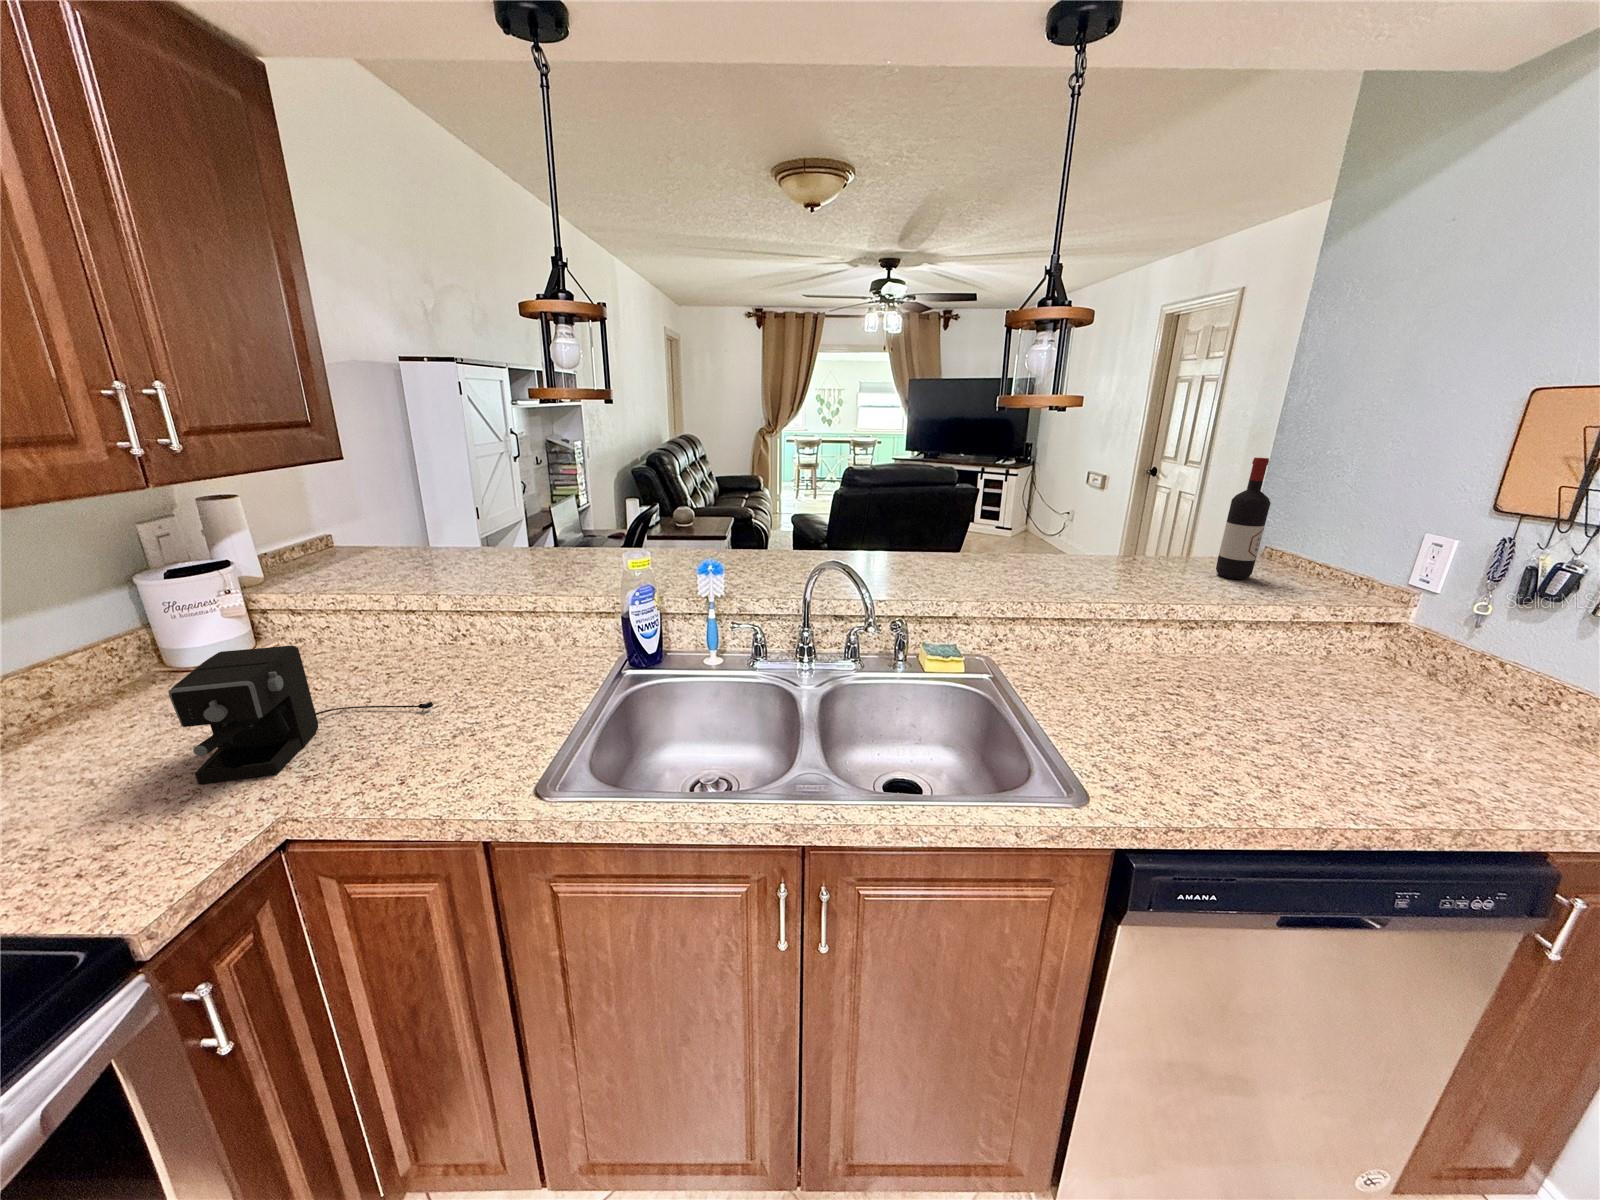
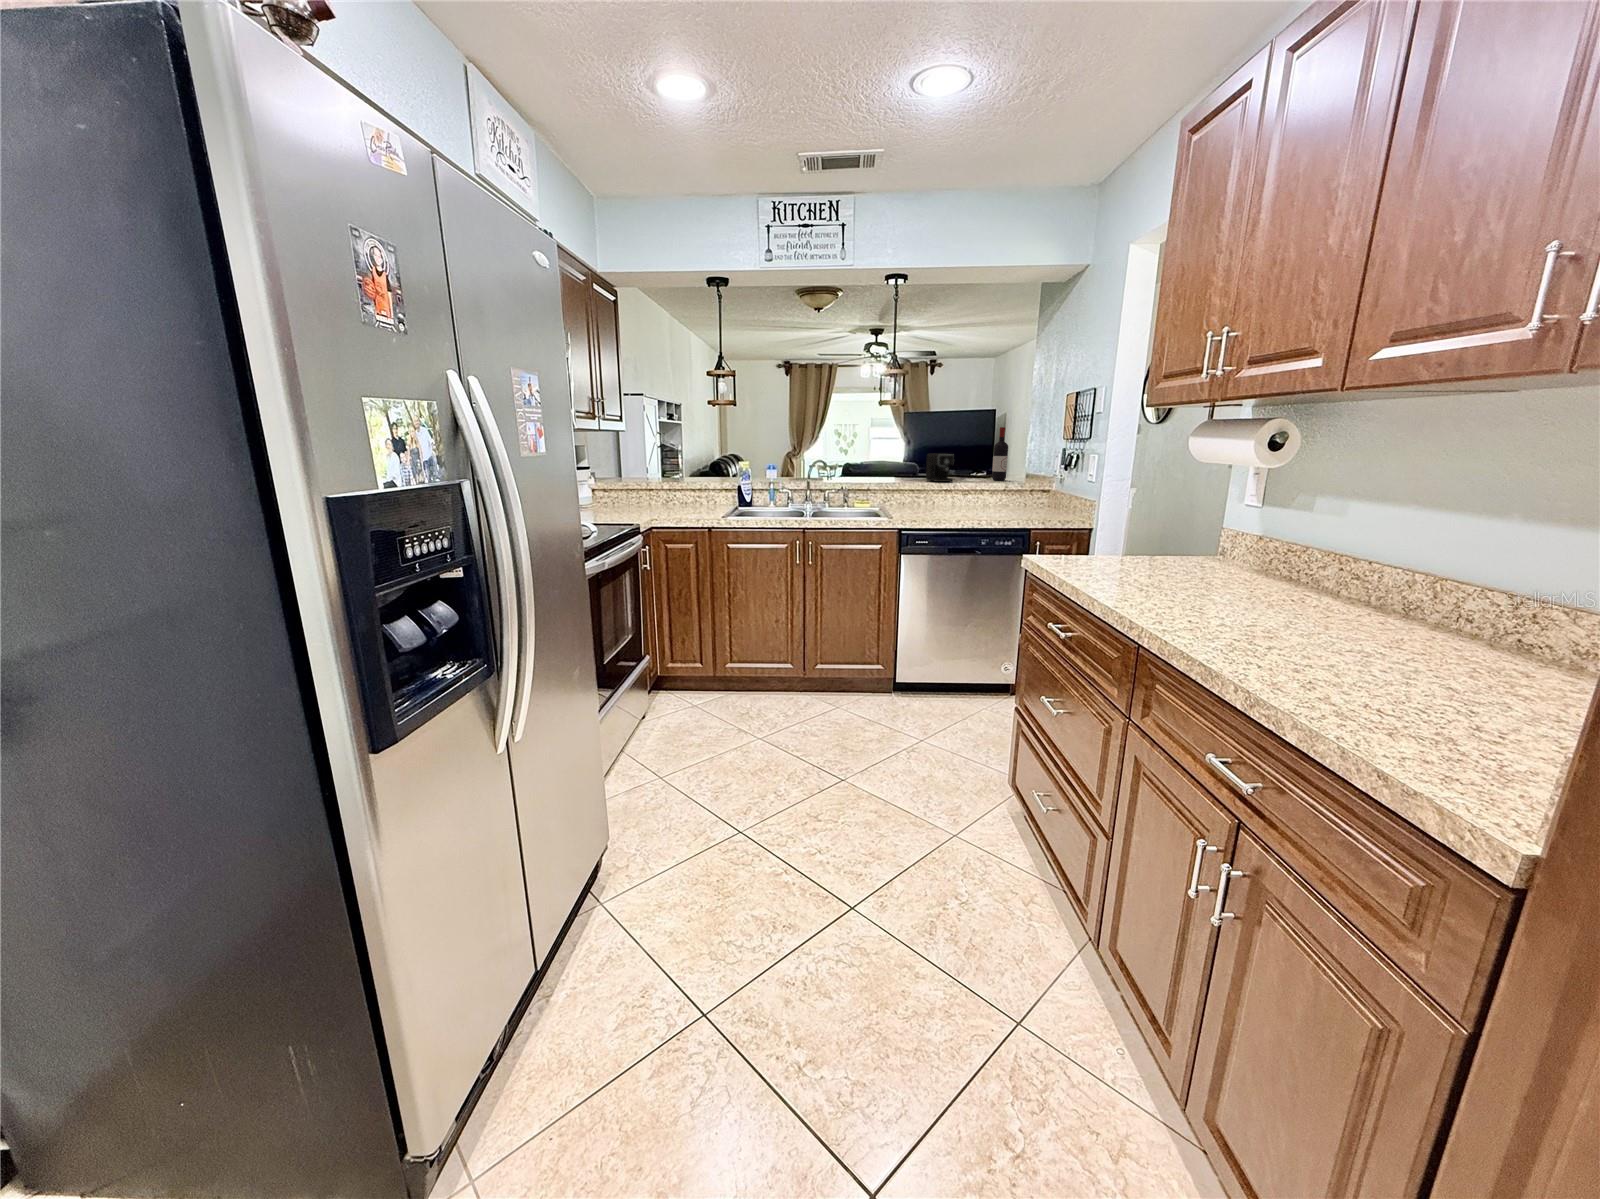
coffee maker: present [169,646,434,784] -> present [926,454,954,482]

